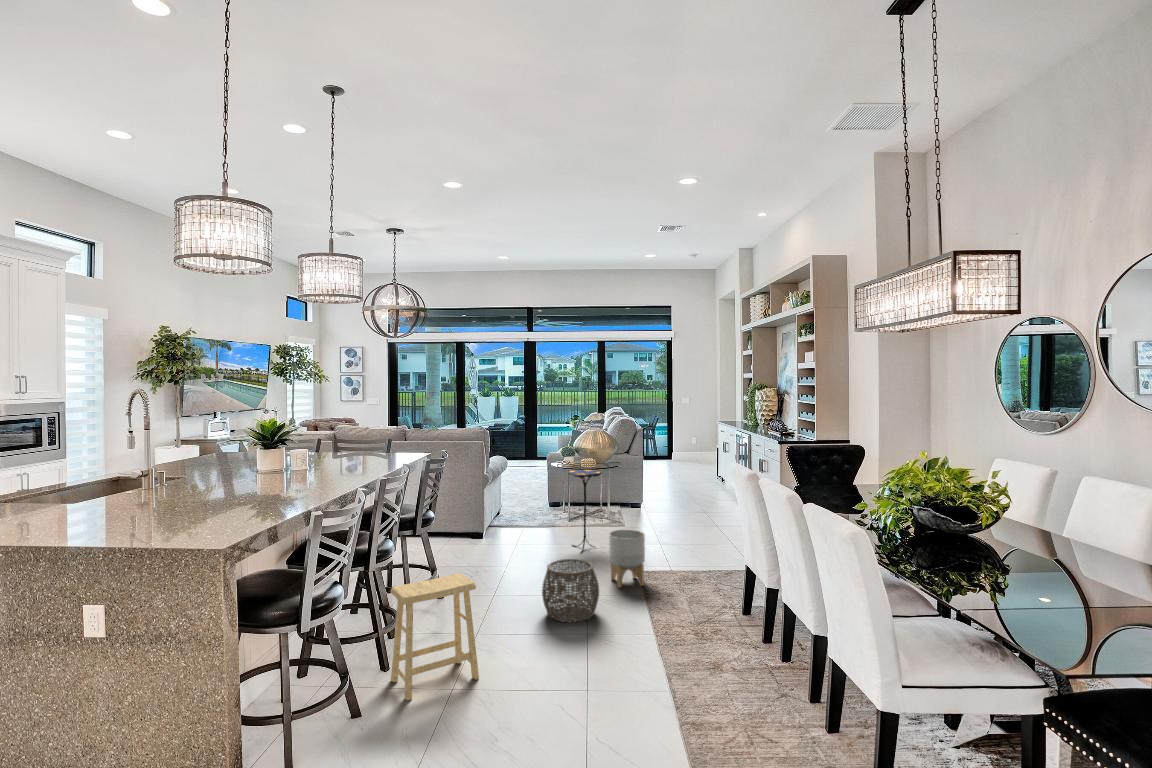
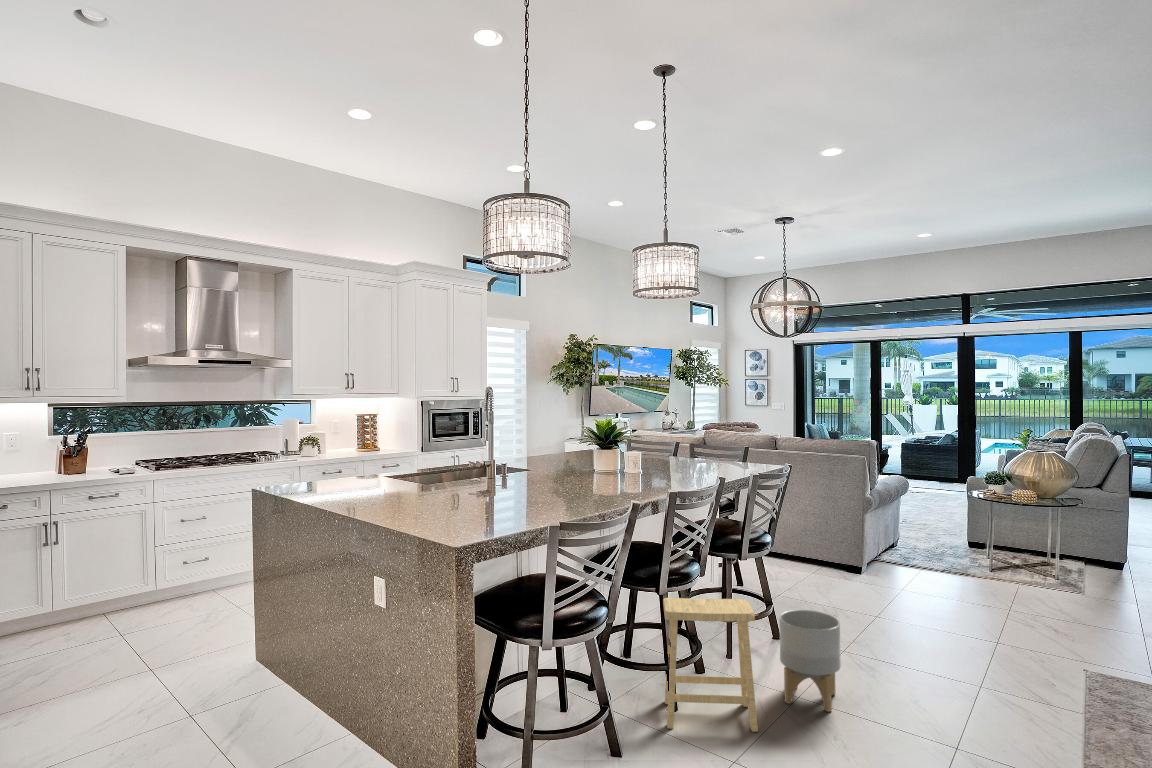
side table: present [568,470,602,552] -> none [966,499,1024,614]
planter: present [609,529,645,588] -> present [779,610,841,712]
woven basket: present [542,559,599,623] -> none [880,613,970,705]

